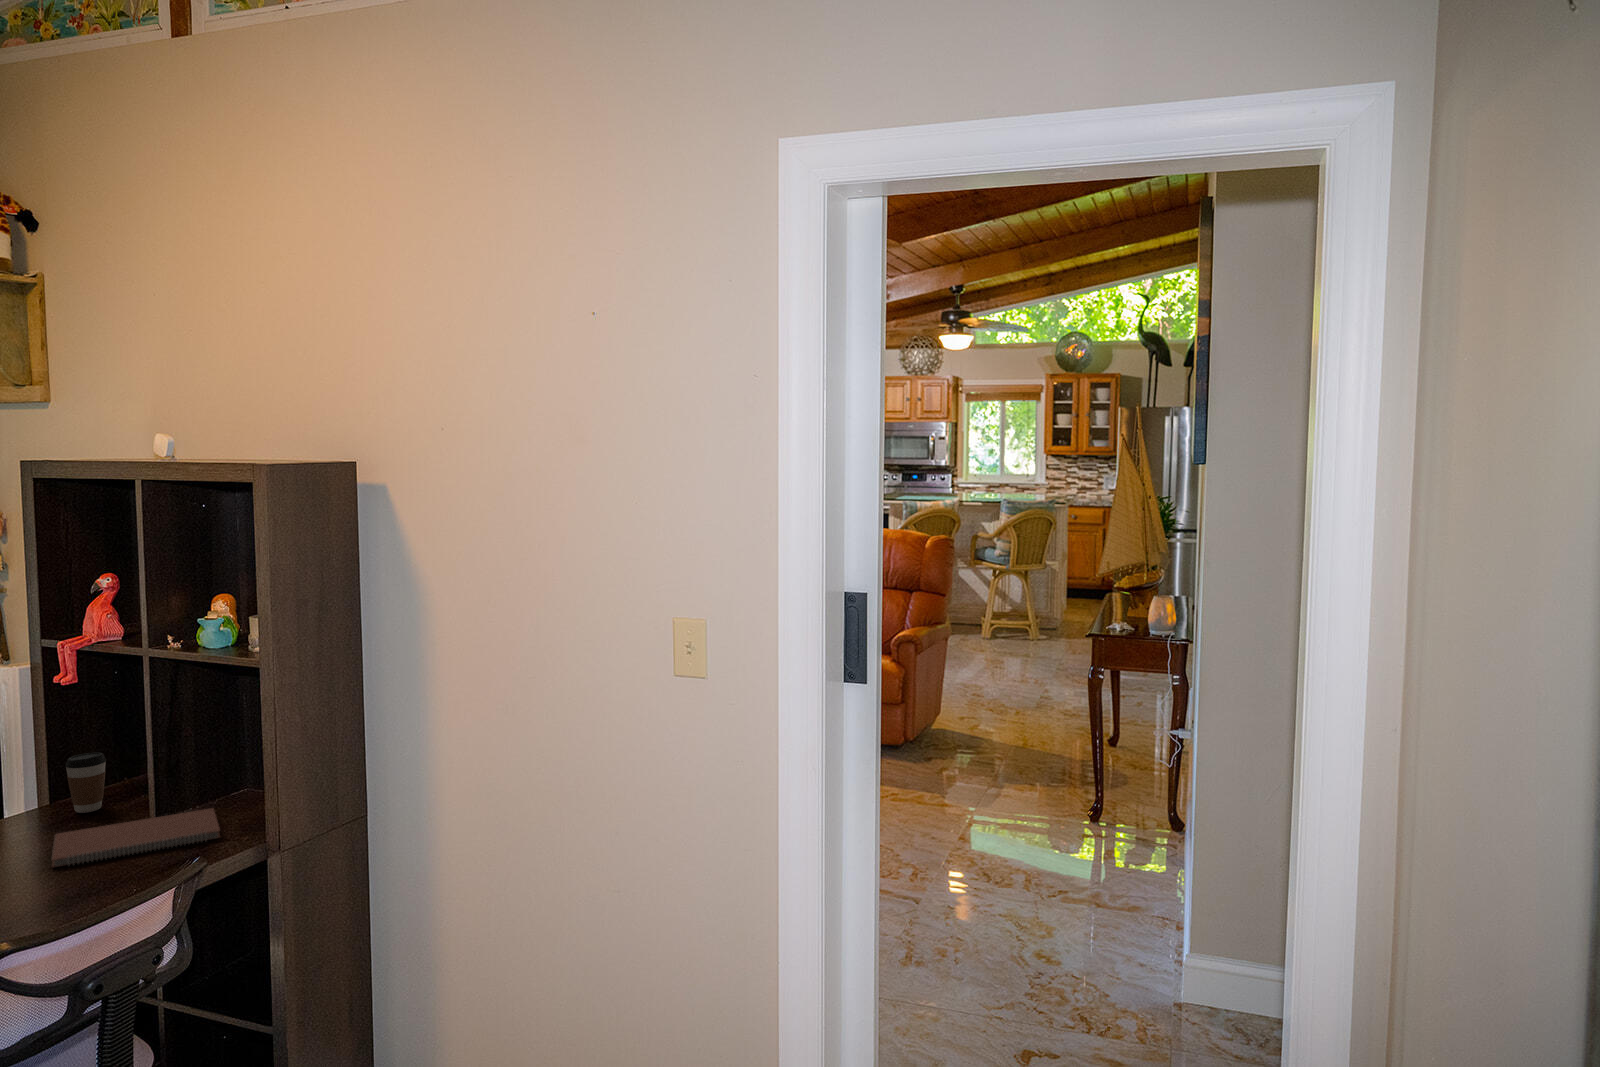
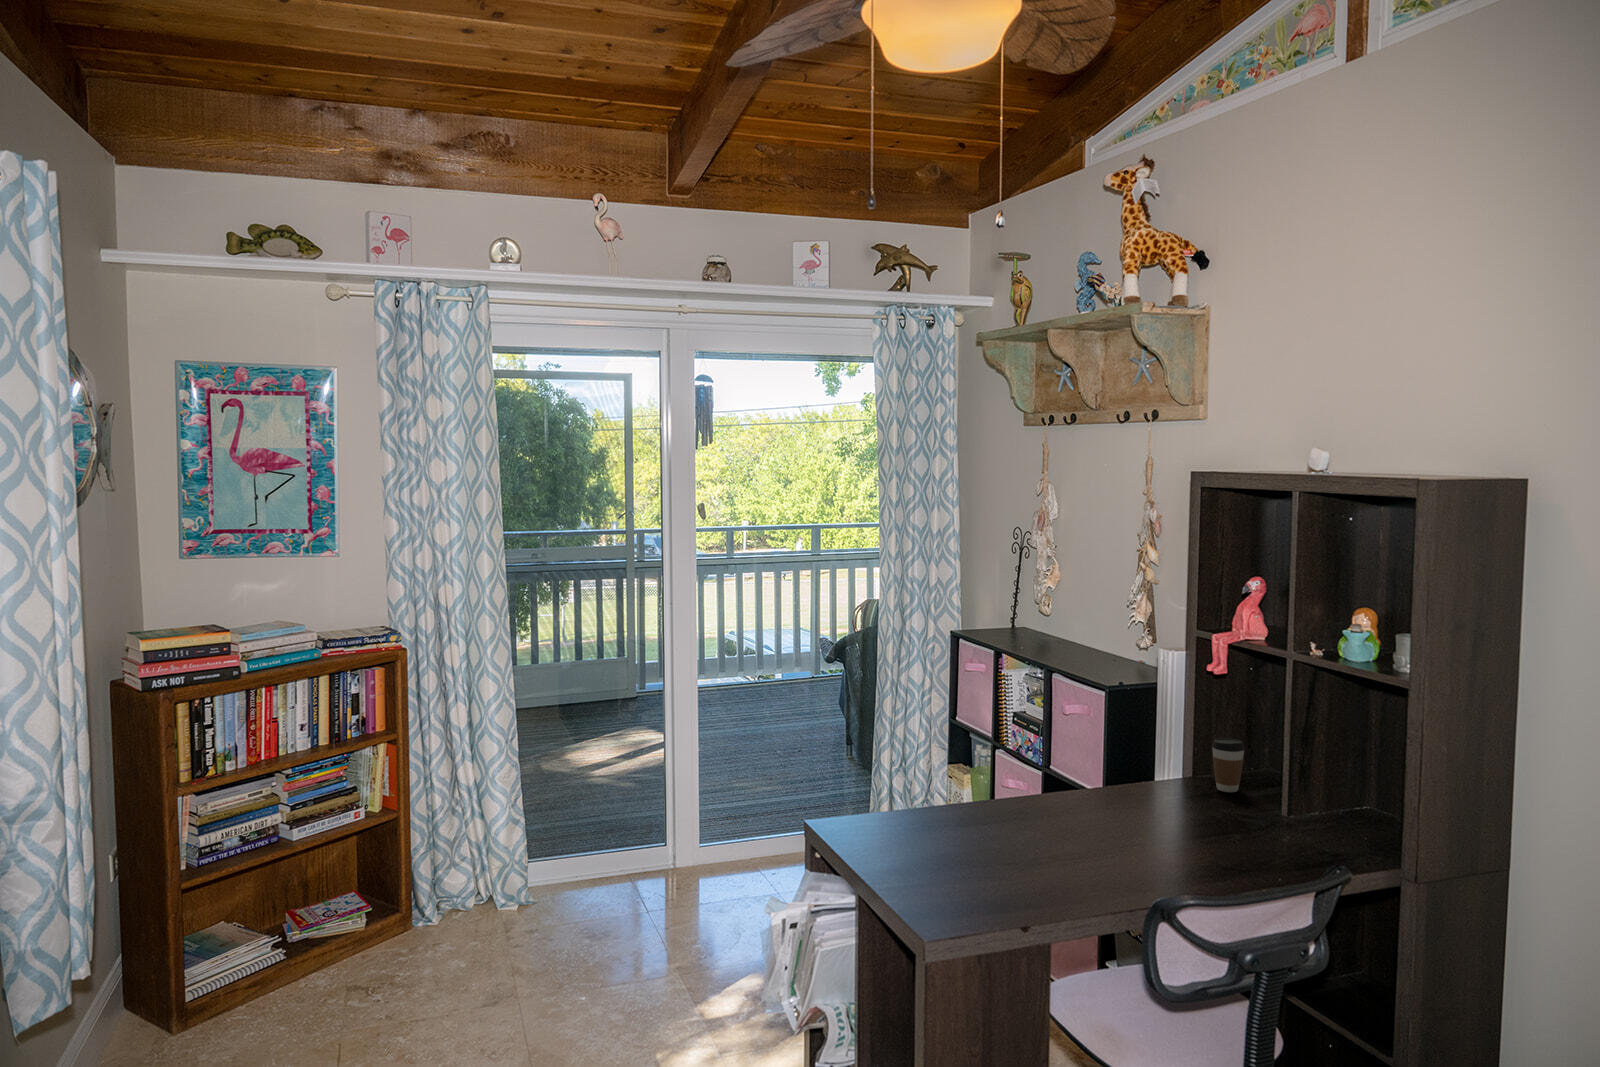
notebook: present [51,808,220,867] -> none [1207,806,1356,853]

